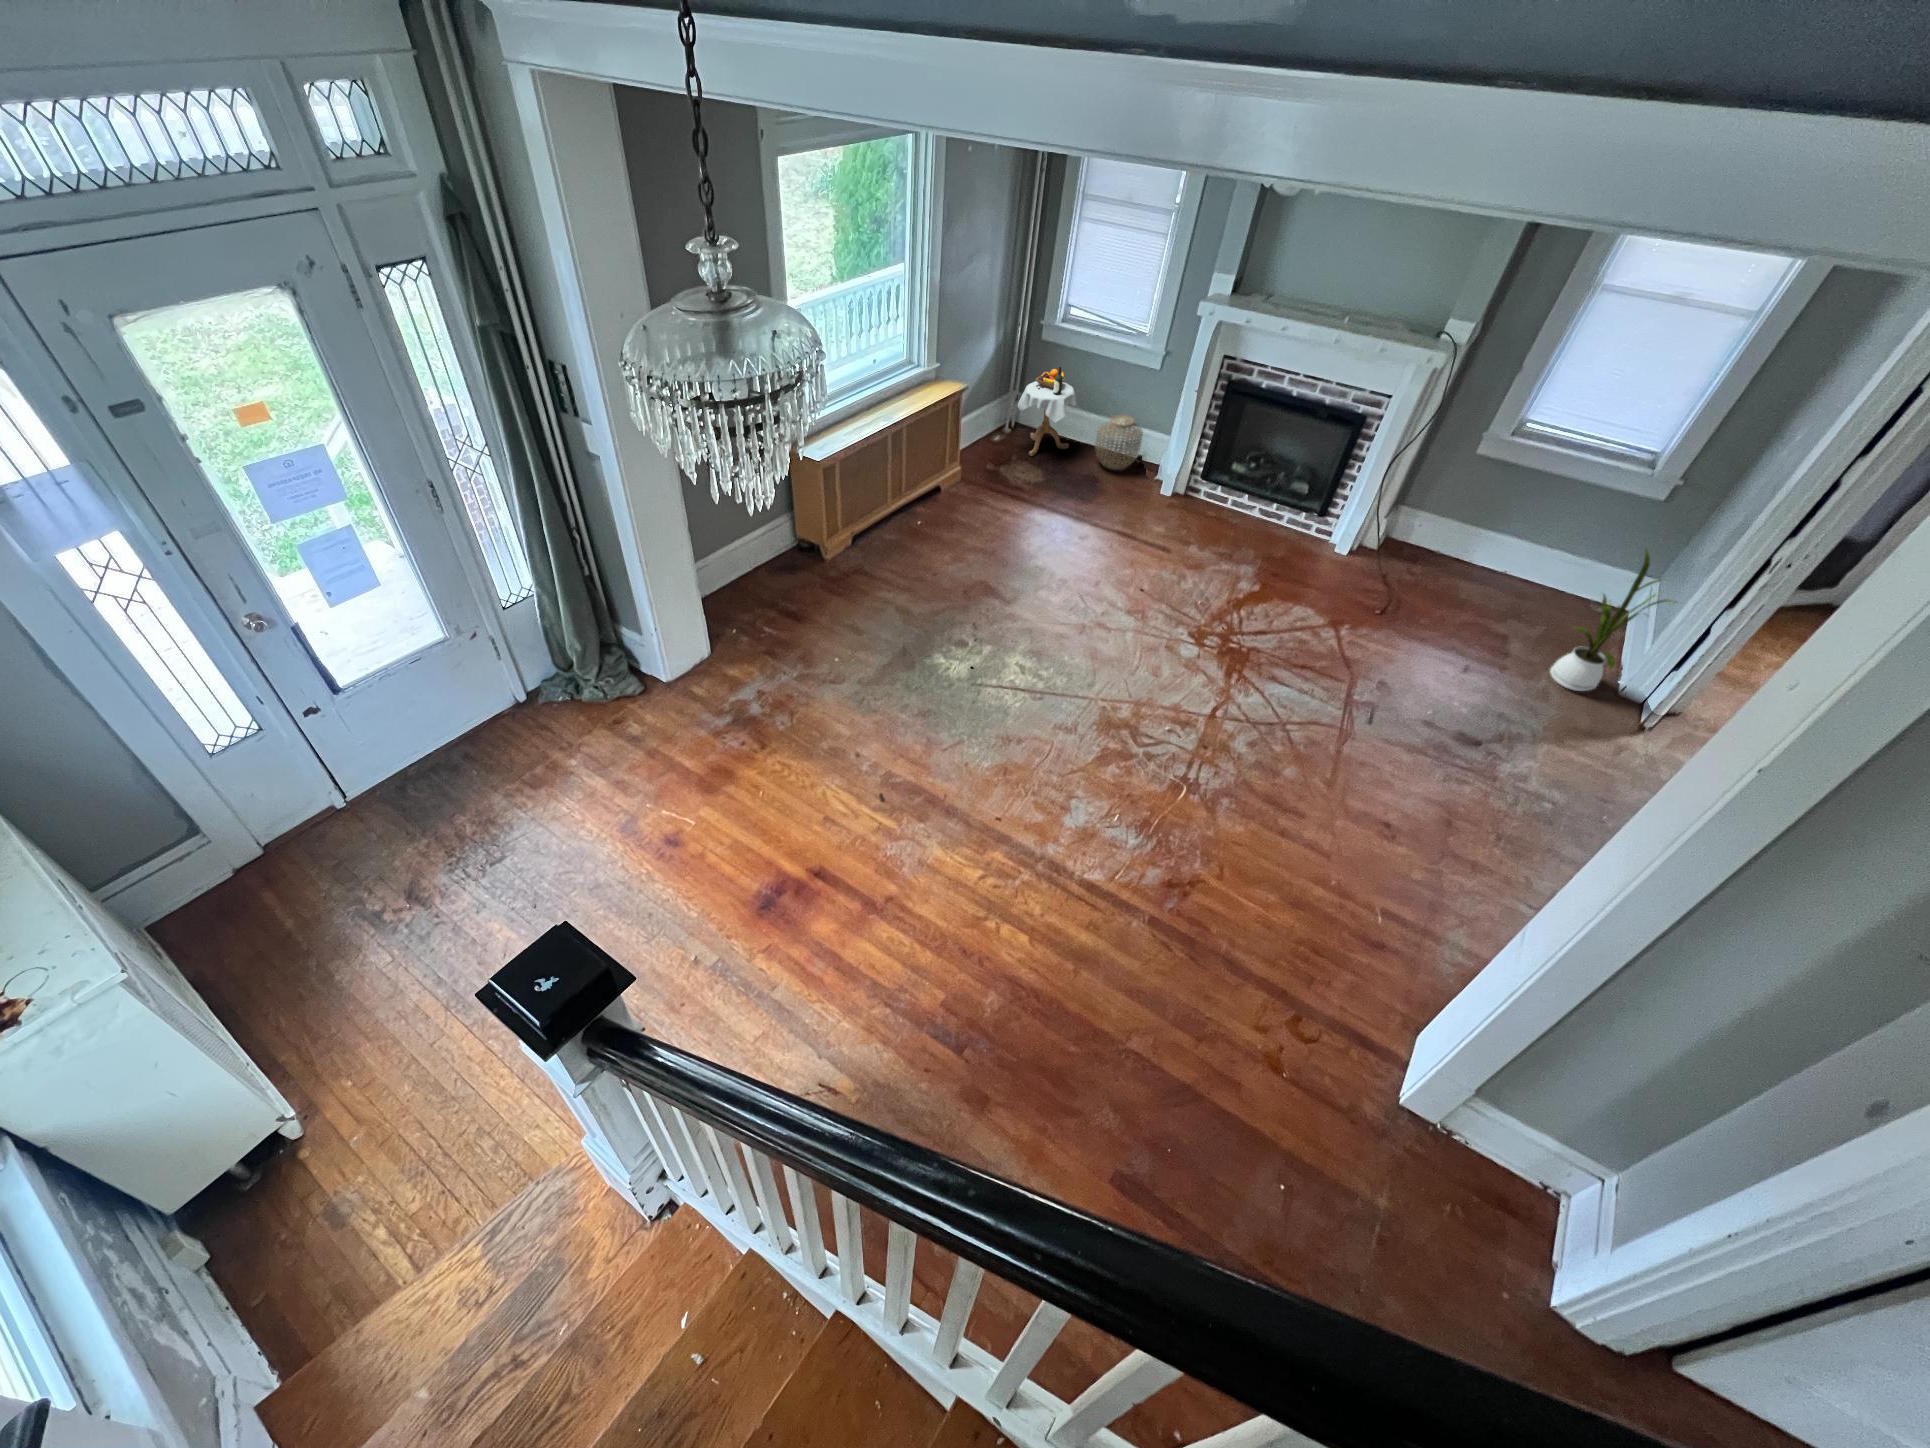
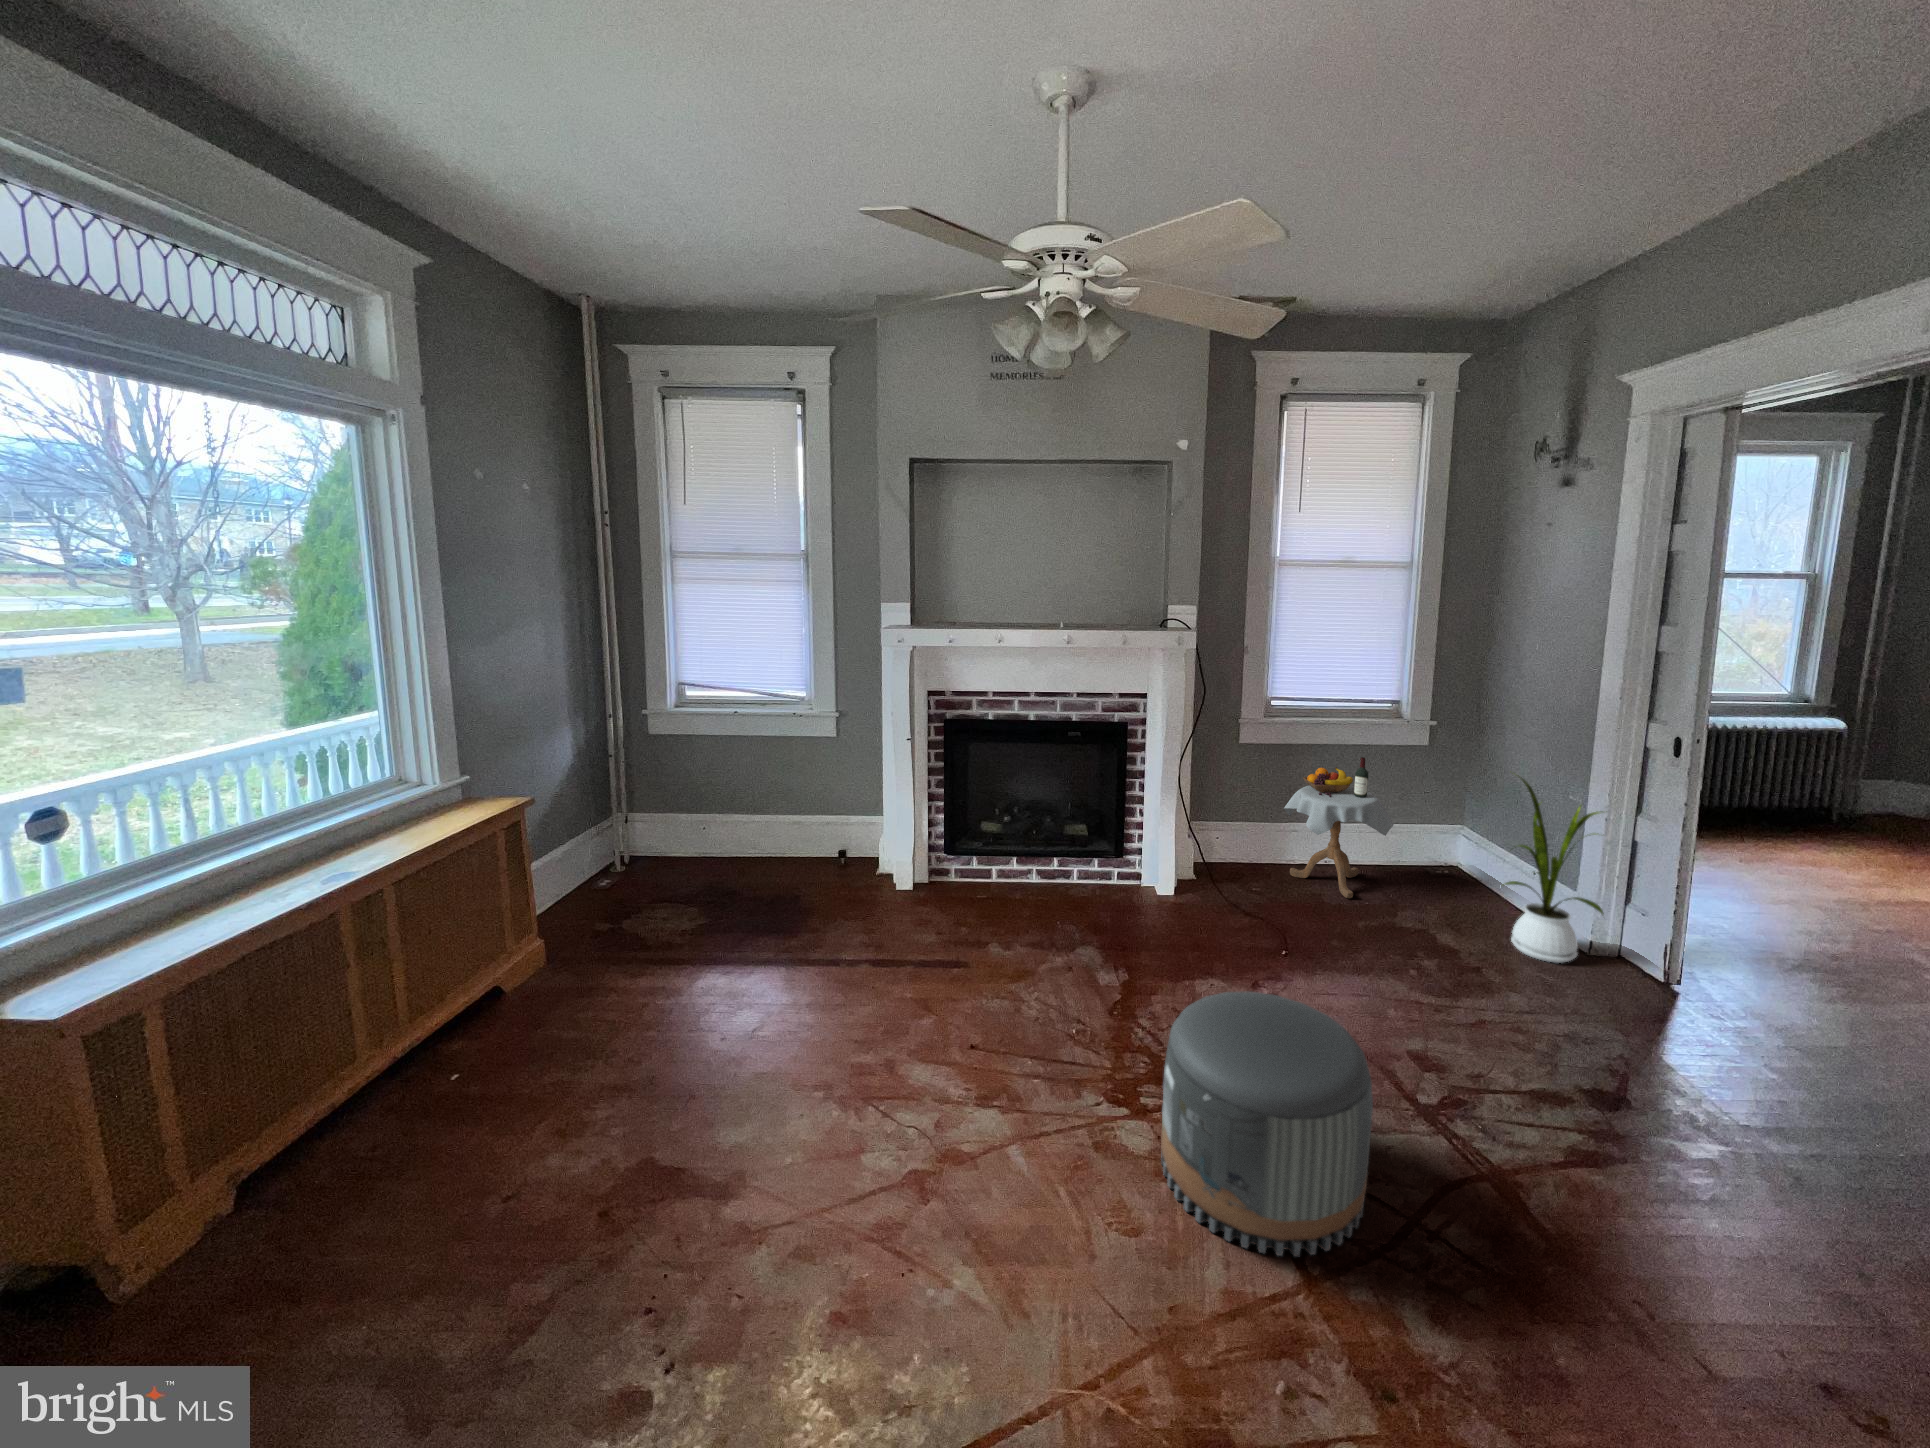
side table: present [1017,367,1078,456] -> present [1284,757,1394,898]
woven basket: present [1095,415,1143,470] -> none [771,801,840,879]
pouf: none [1178,606,1290,715] -> present [1161,991,1373,1256]

